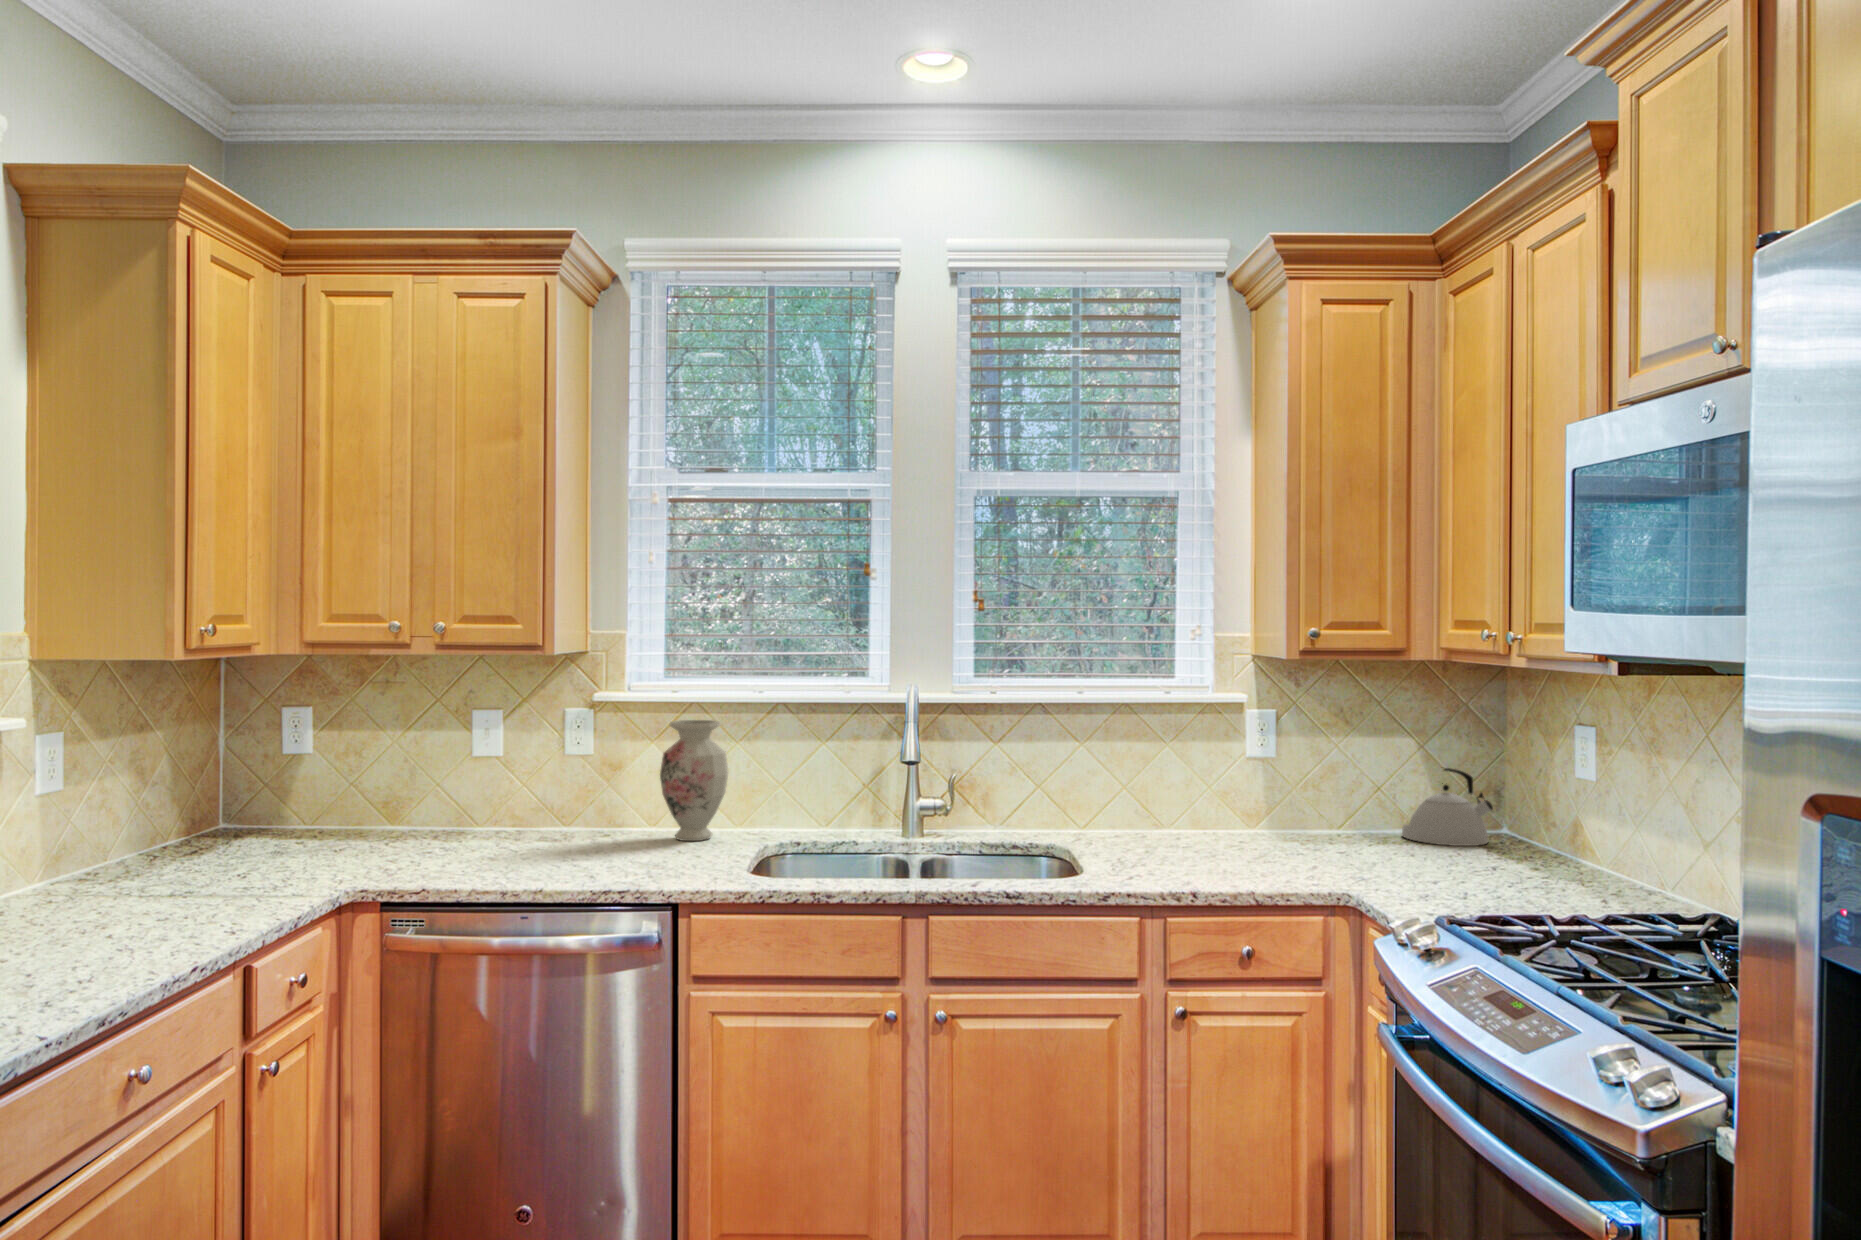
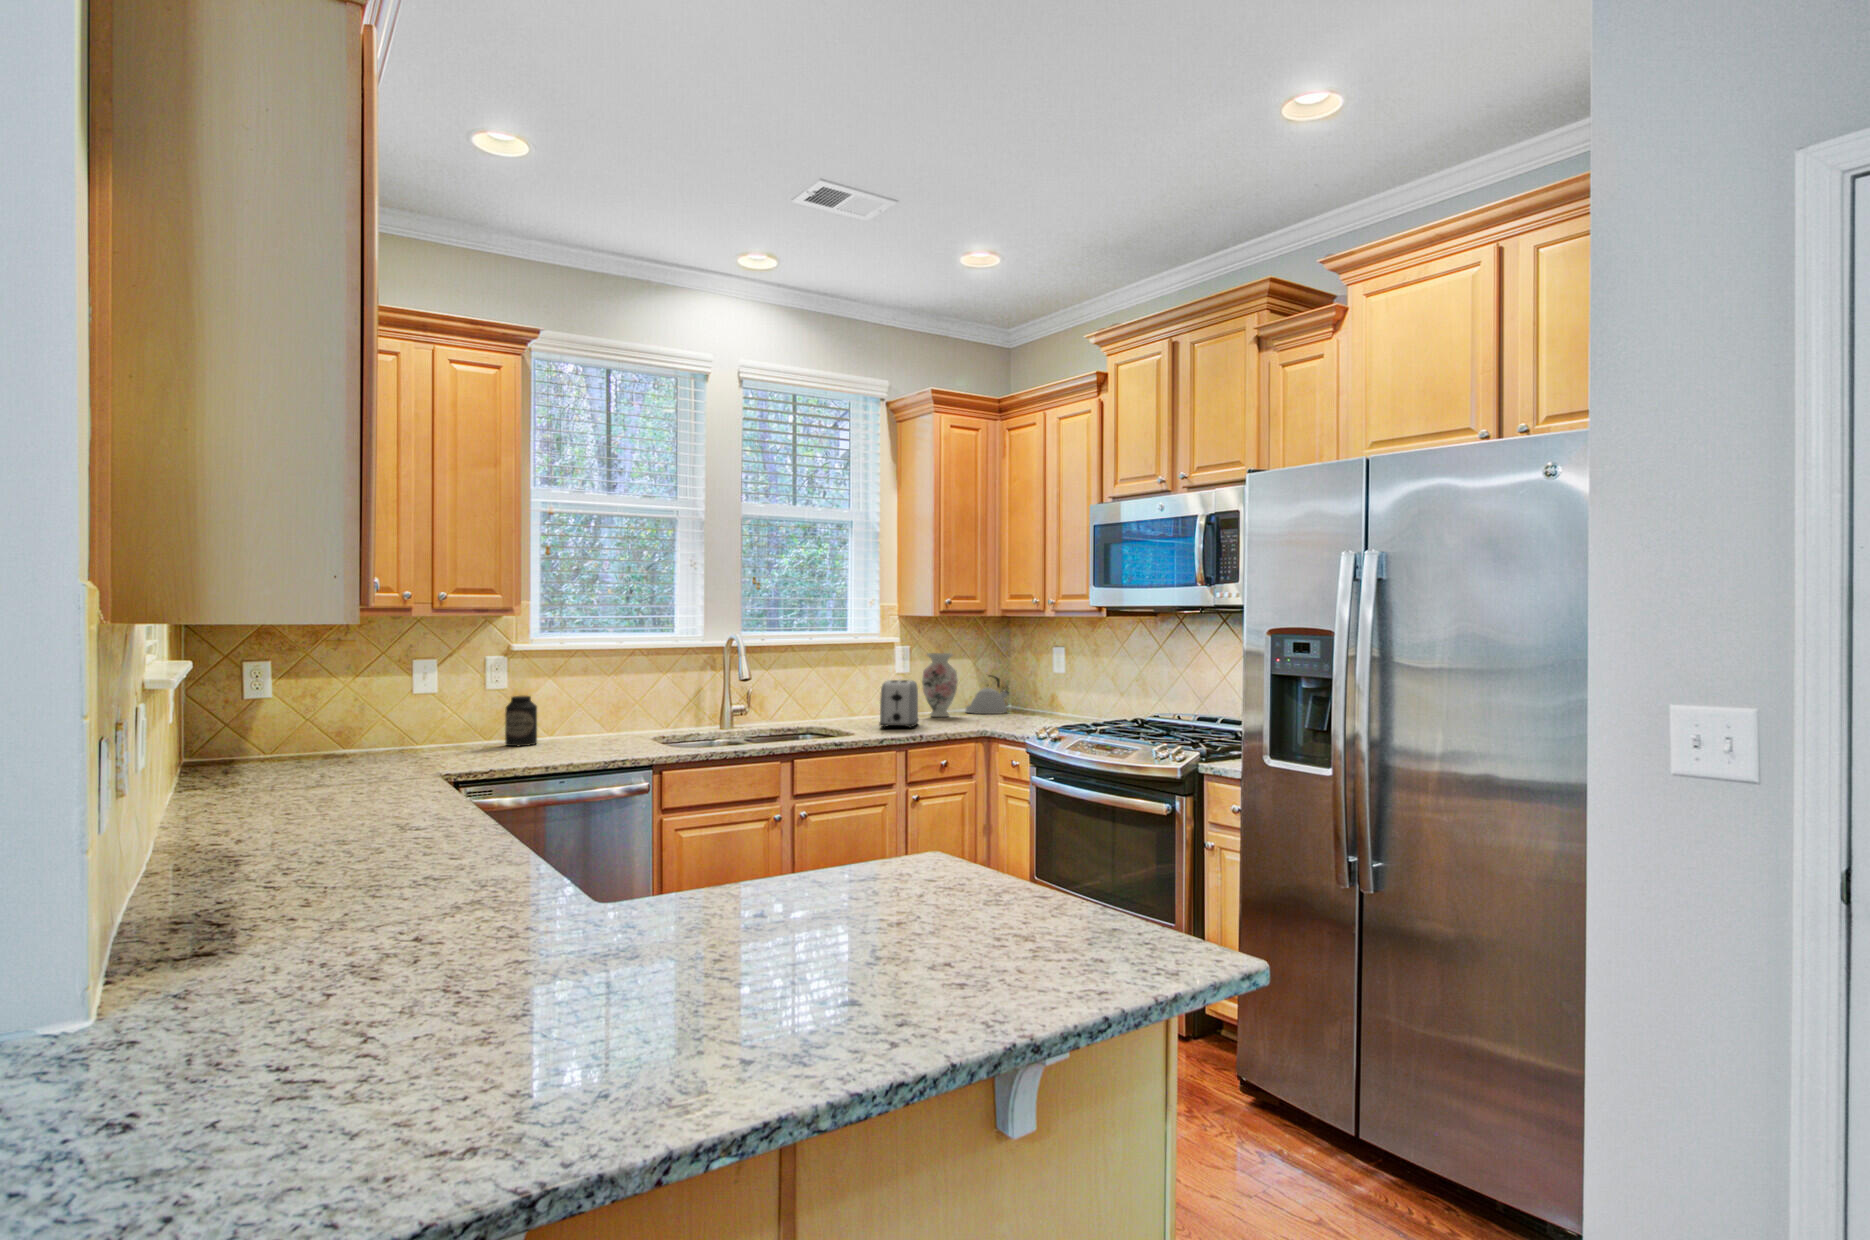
vase: present [660,720,728,841] -> present [922,653,958,717]
canister: none [584,765,628,839] -> present [505,696,537,746]
toaster: none [1141,774,1245,875] -> present [879,680,919,729]

